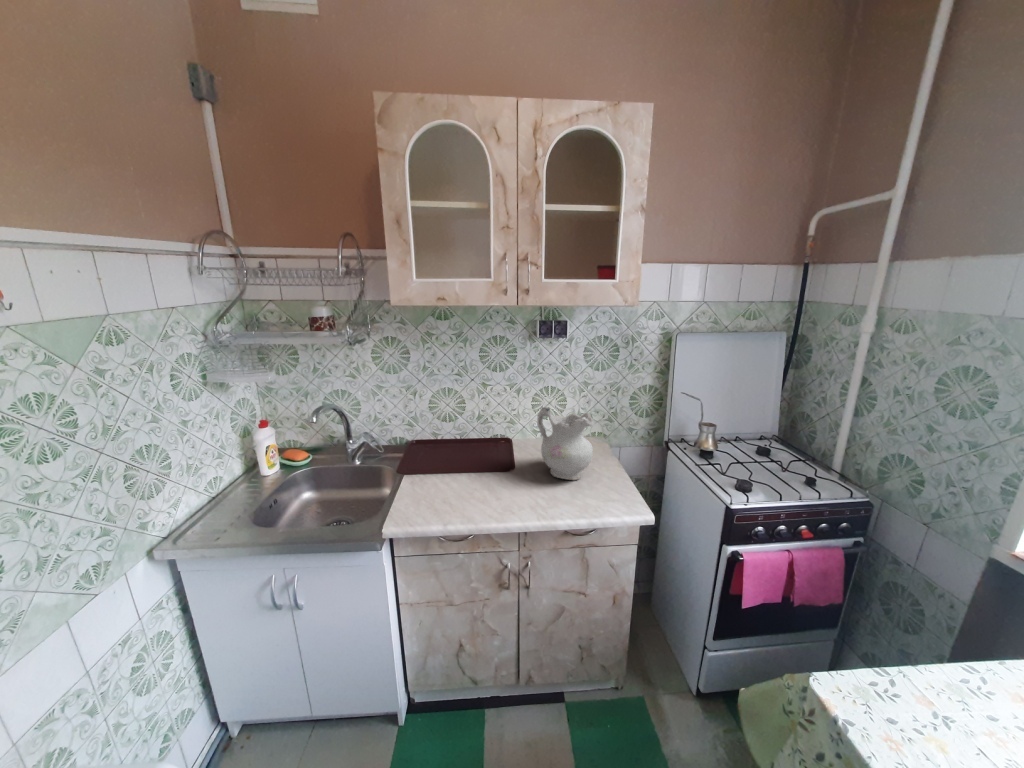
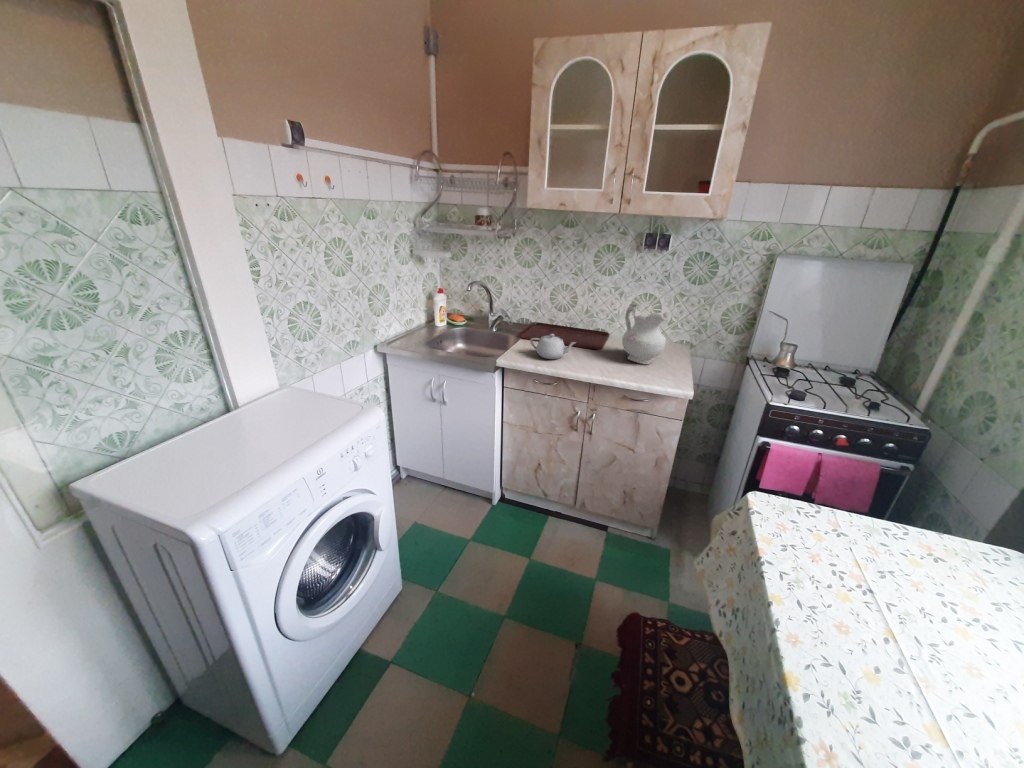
teapot: none [425,467,491,504] -> present [530,334,575,359]

